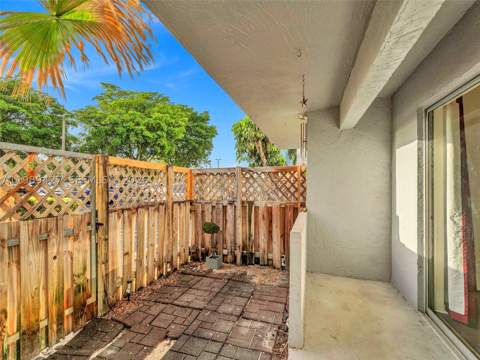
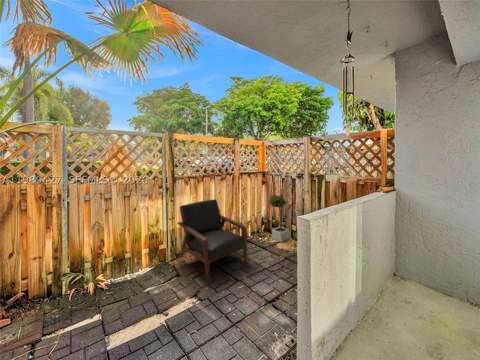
chair: none [111,231,200,323] -> present [177,199,247,280]

